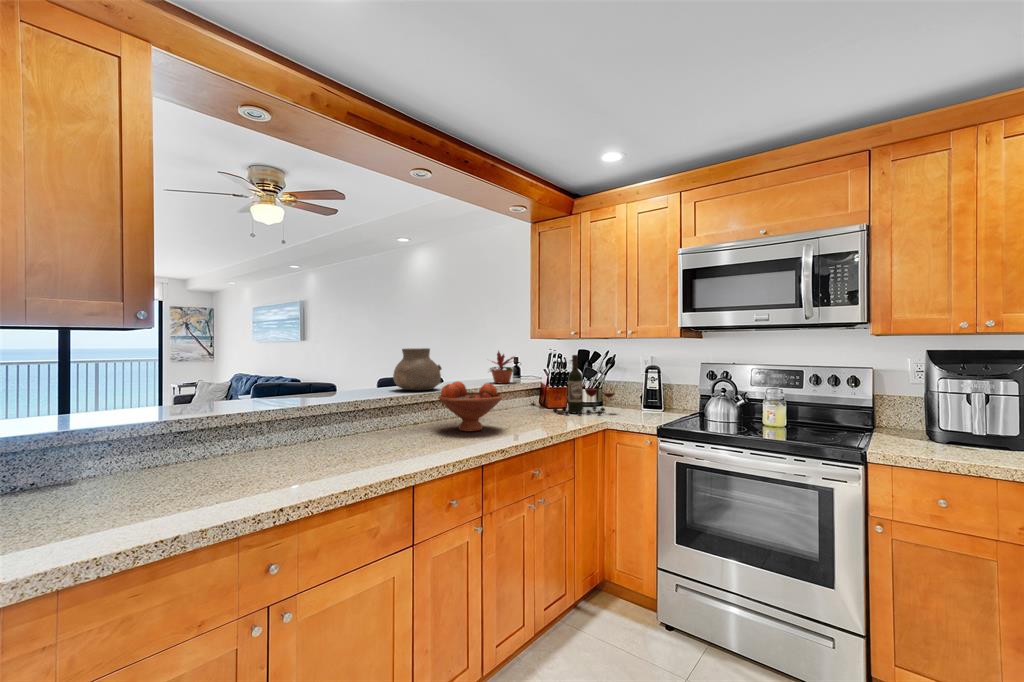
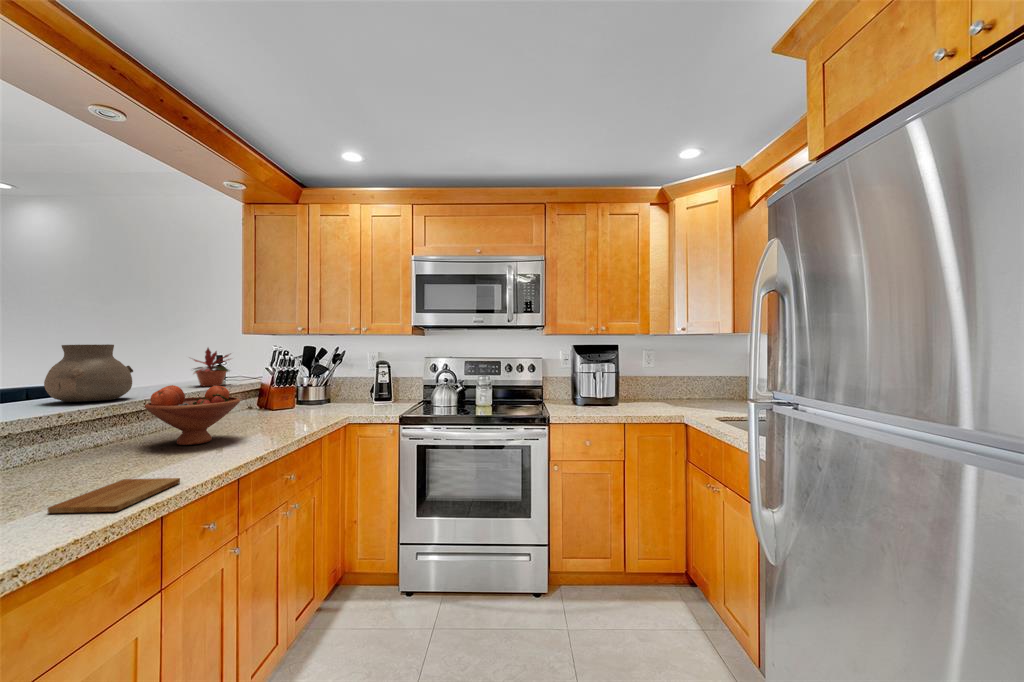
wine bottle: present [553,355,614,415] -> none [282,352,351,414]
cutting board: none [351,452,431,476] -> present [48,478,180,513]

